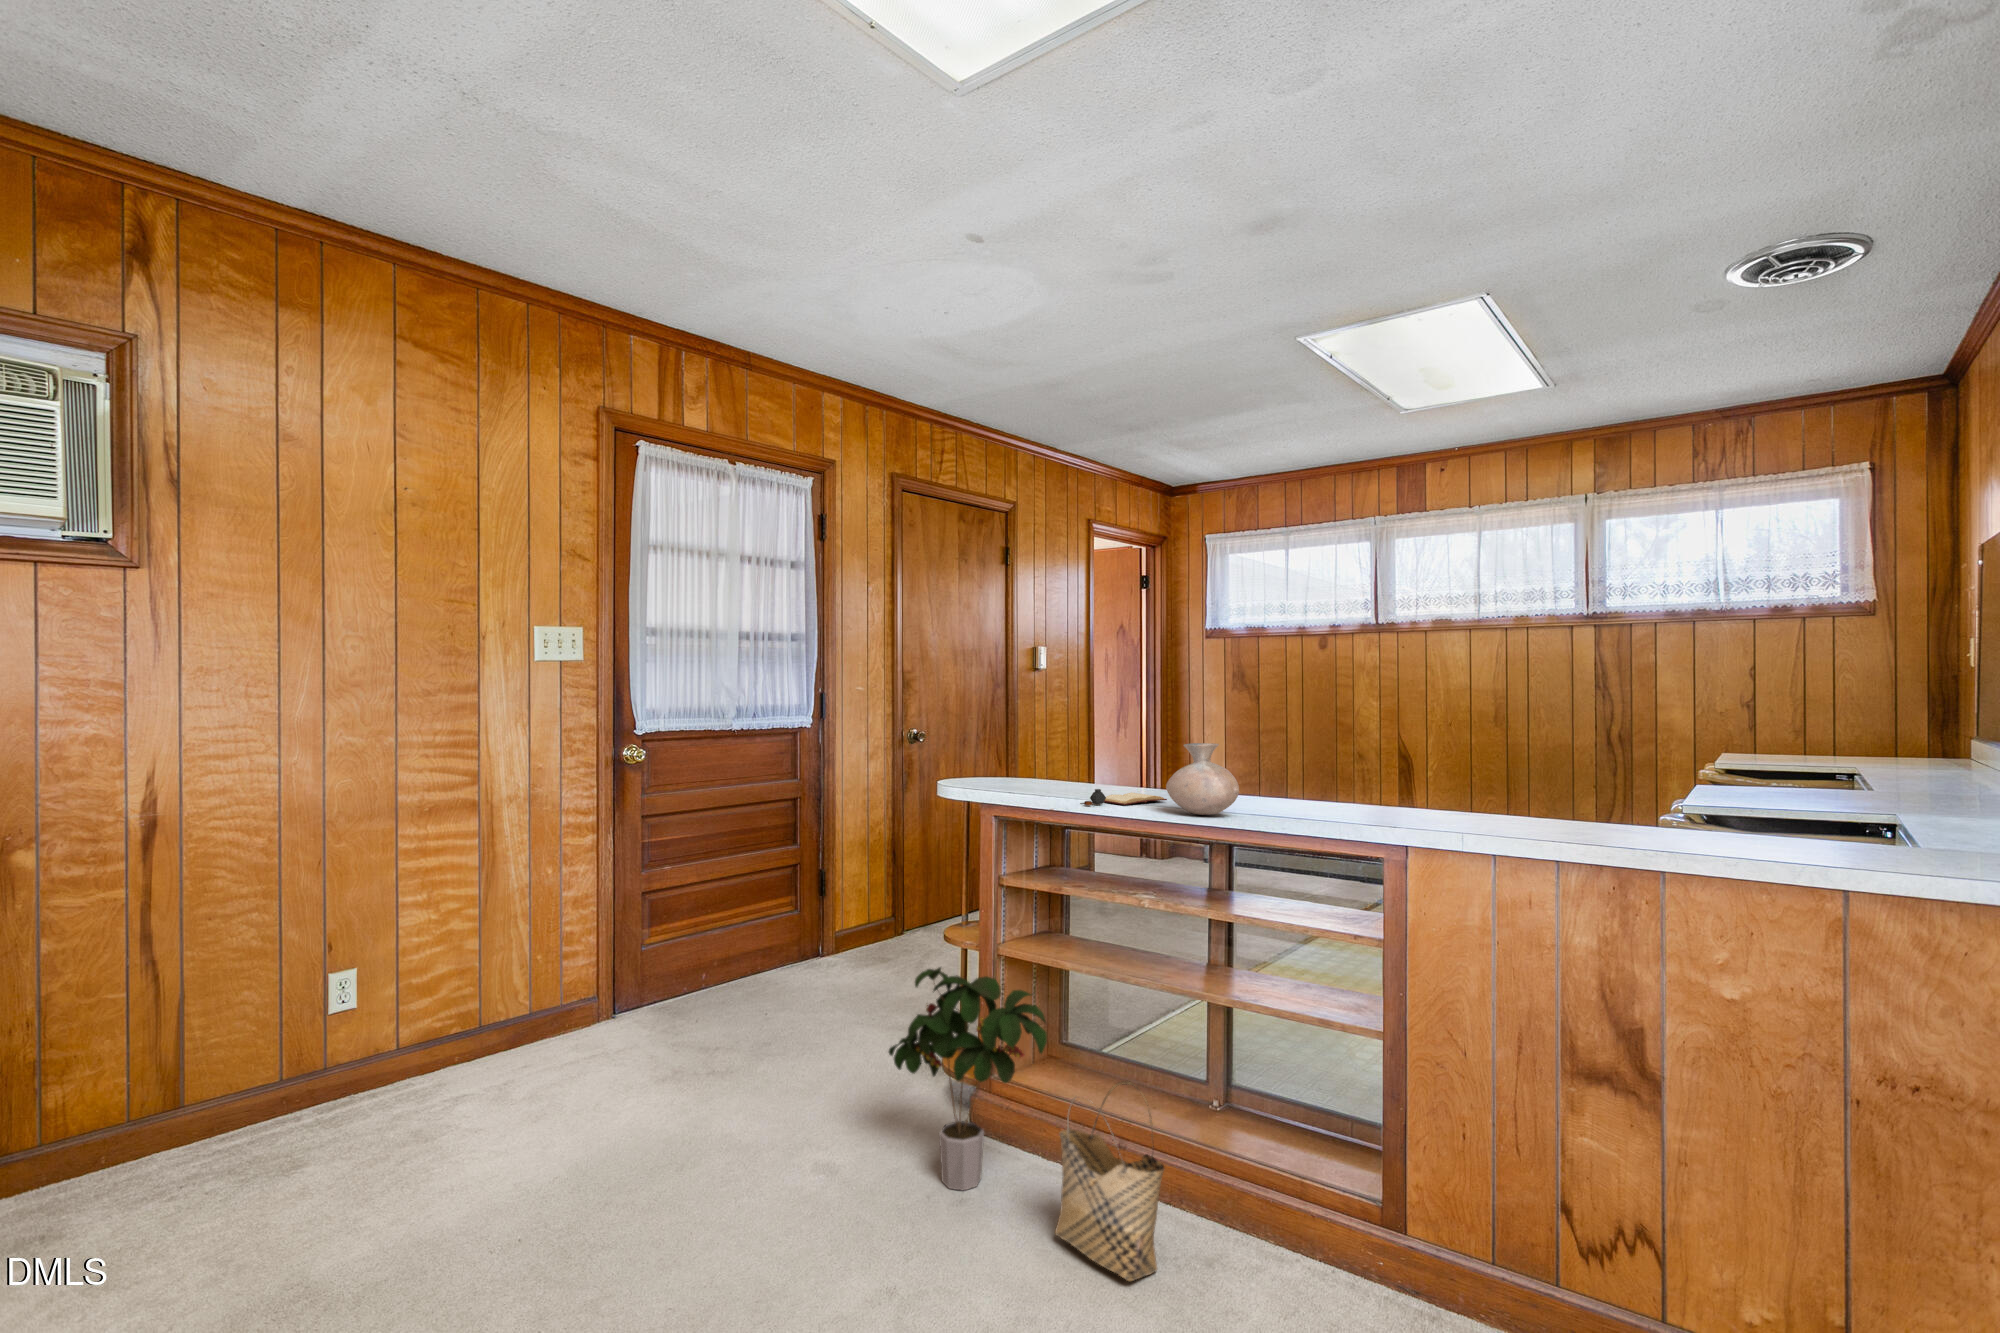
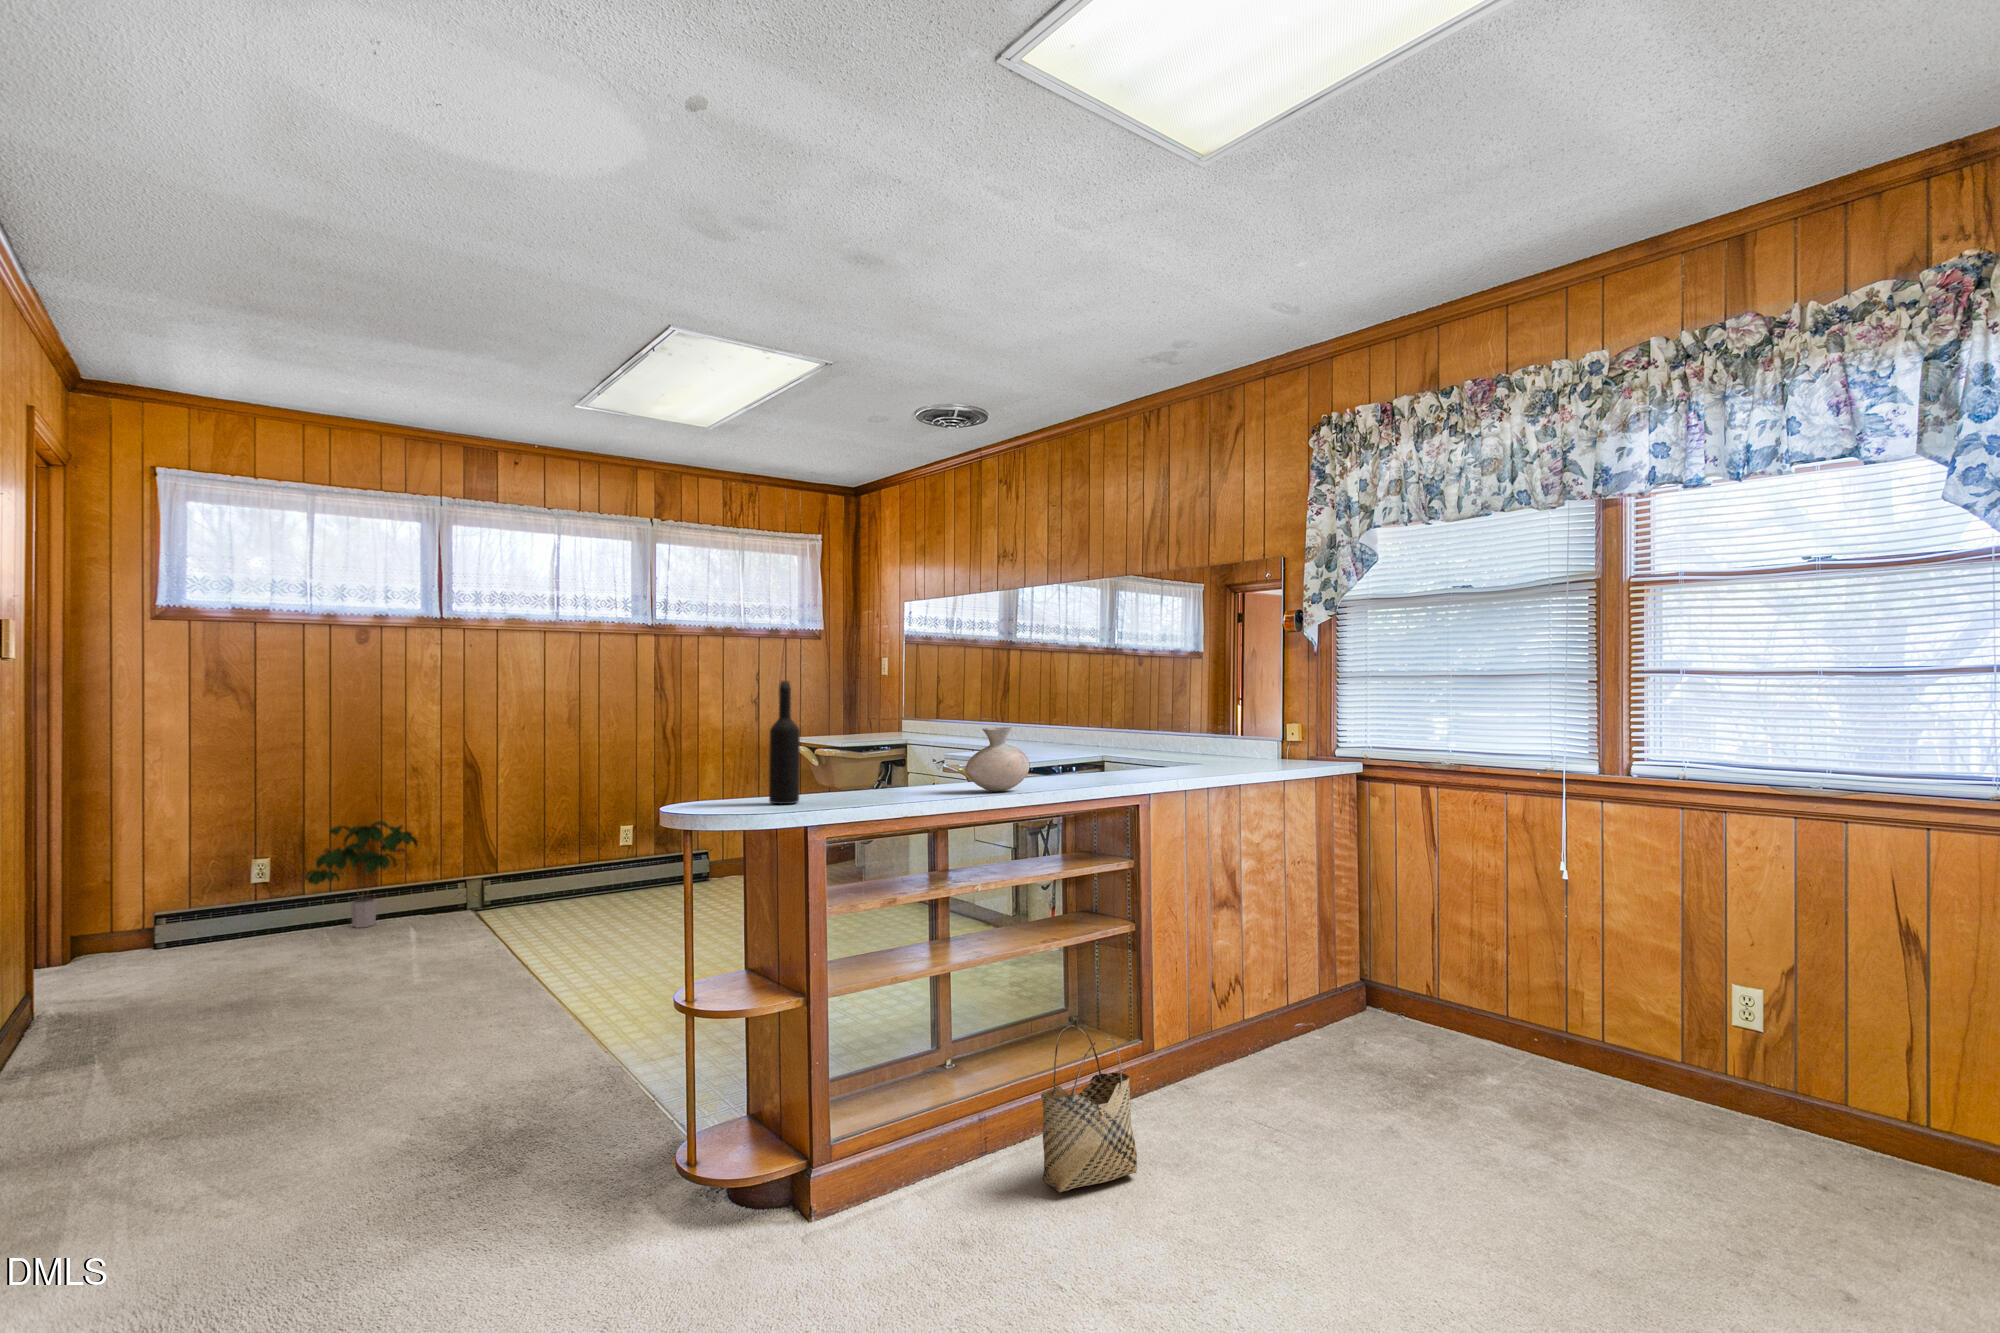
wine bottle: none [1024,689,1049,795] -> present [769,681,800,804]
book: present [1080,789,1167,805] -> none [865,782,917,801]
potted plant: present [889,967,1047,1191] -> present [305,821,418,928]

